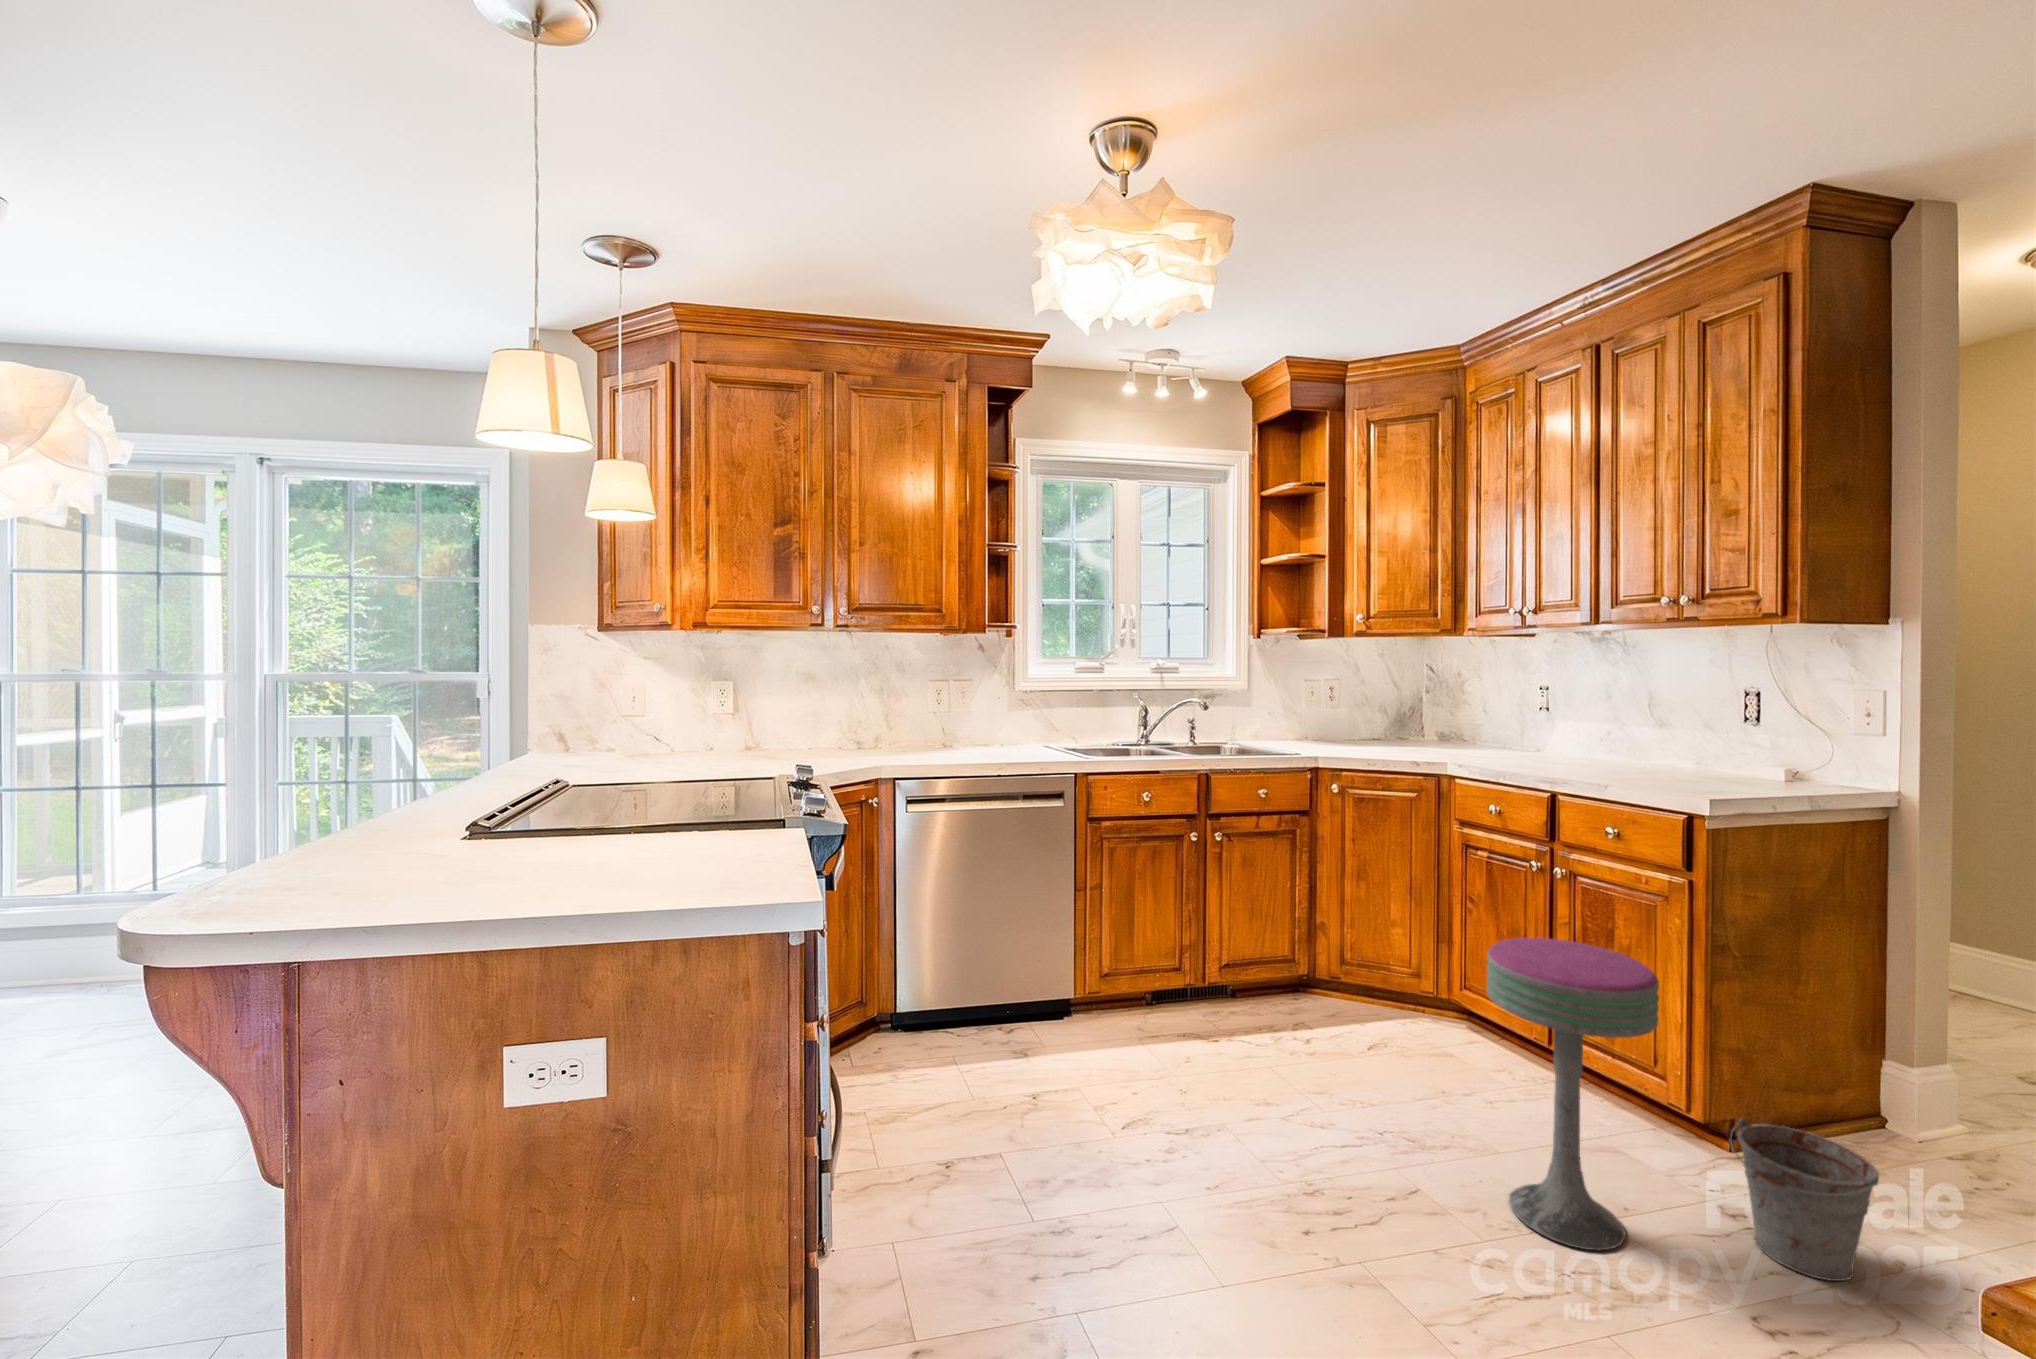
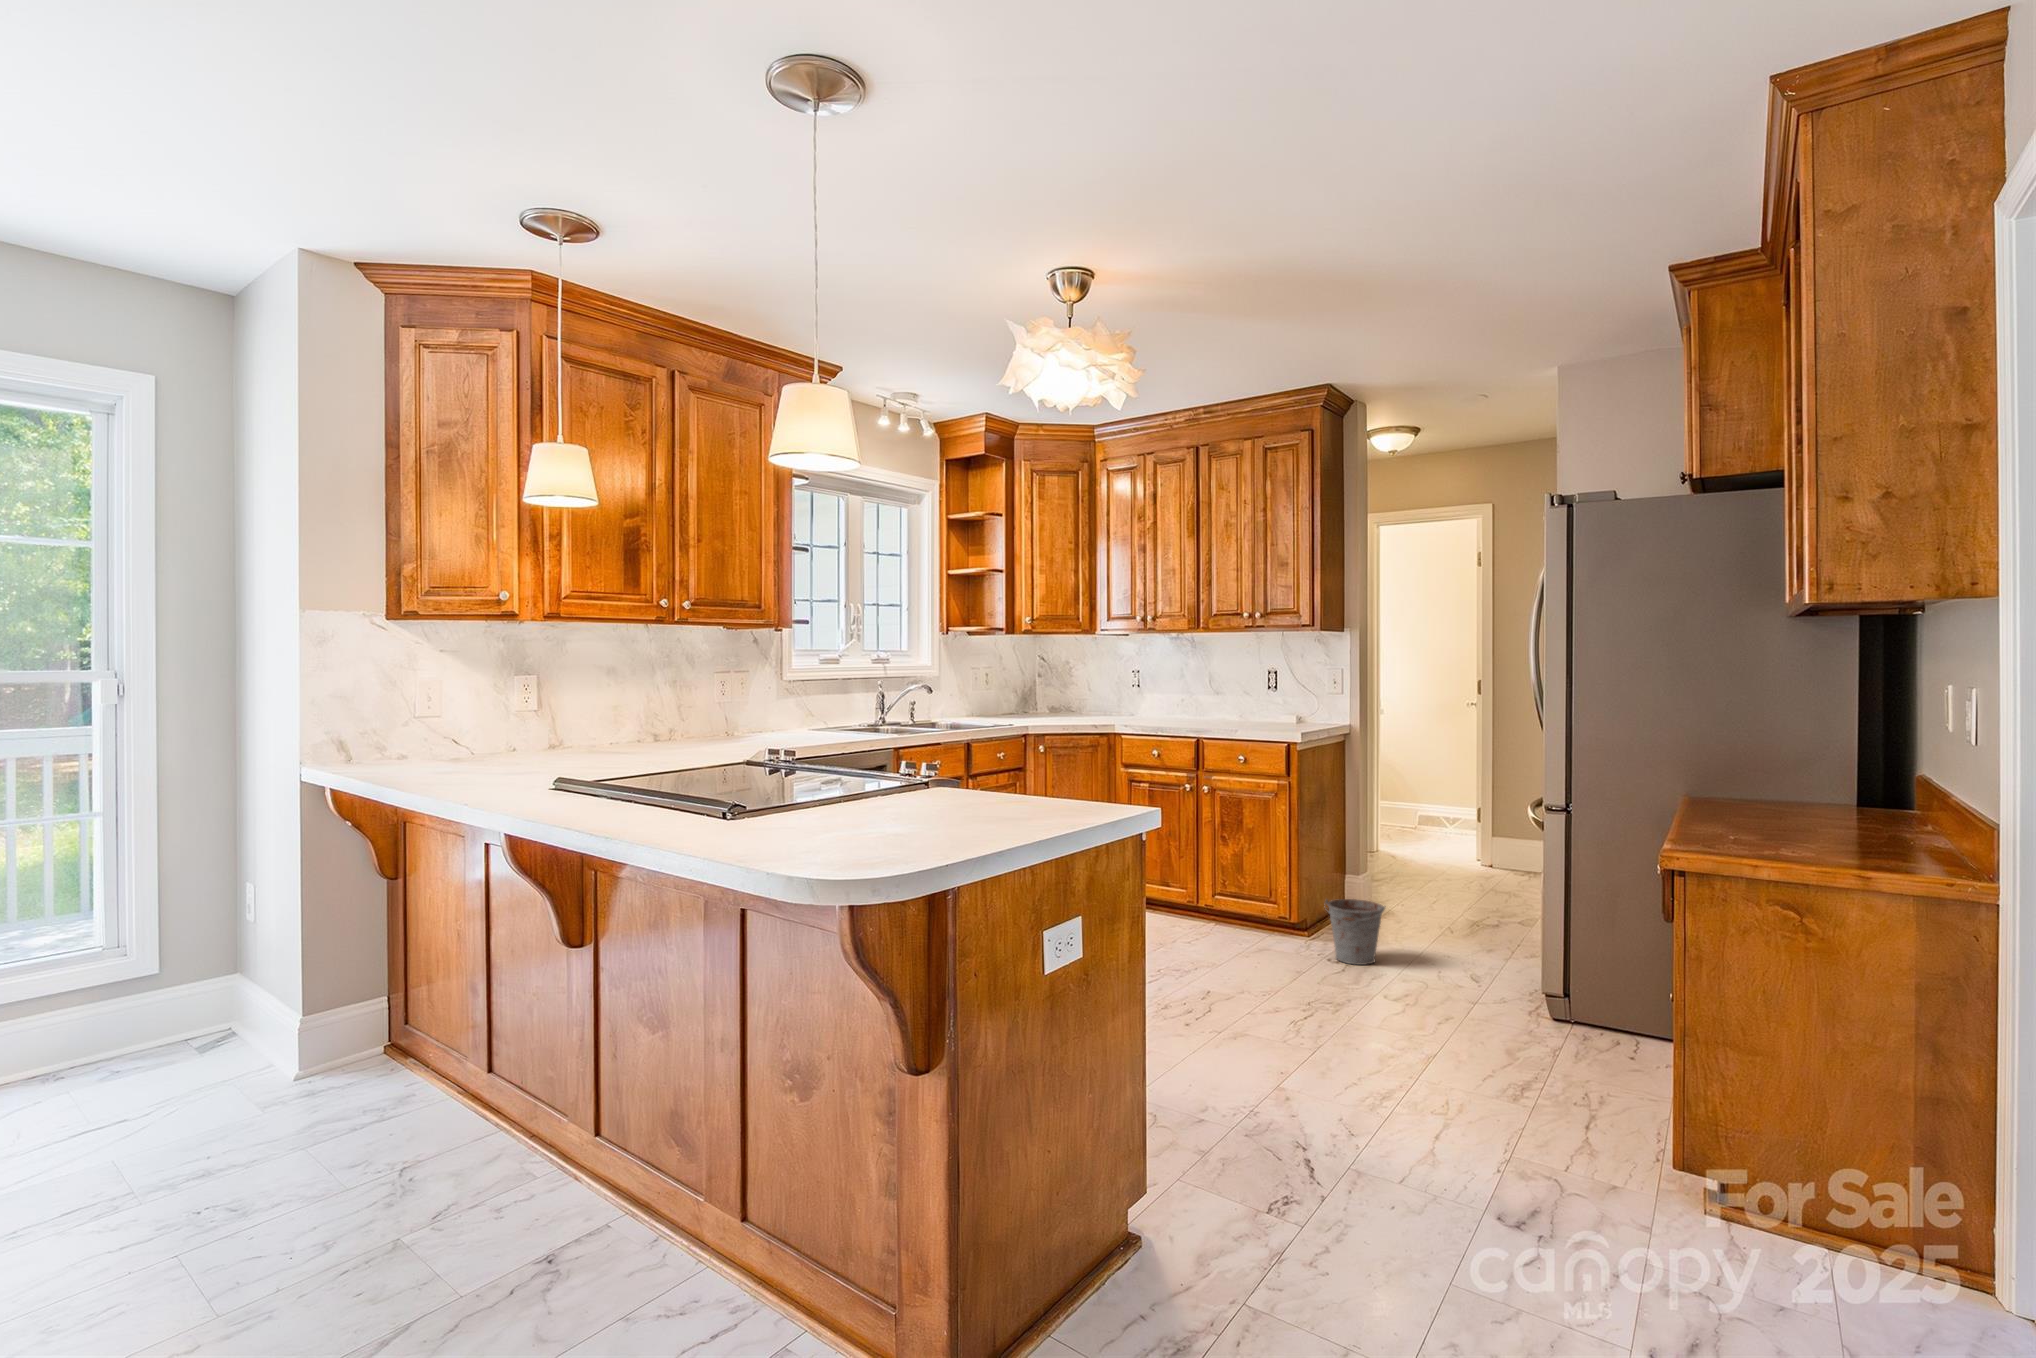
bar stool: present [1487,938,1659,1250] -> none [1222,816,1308,981]

